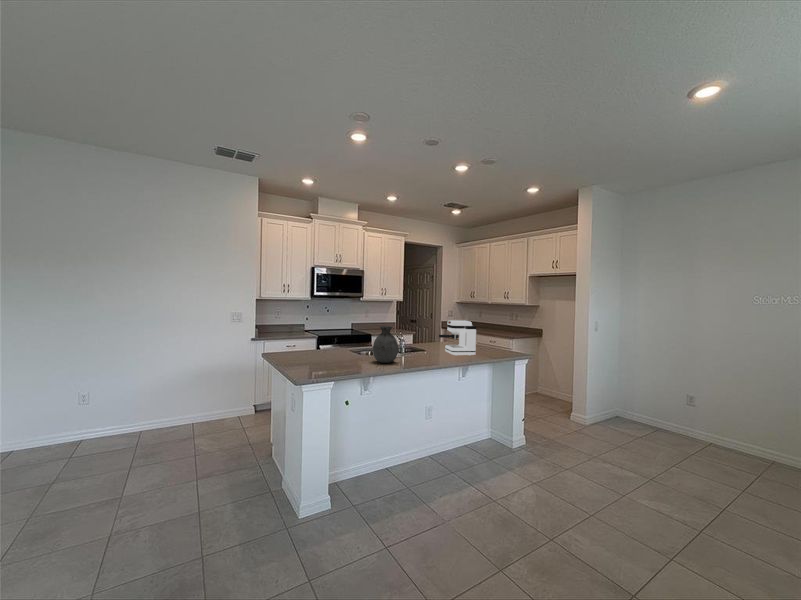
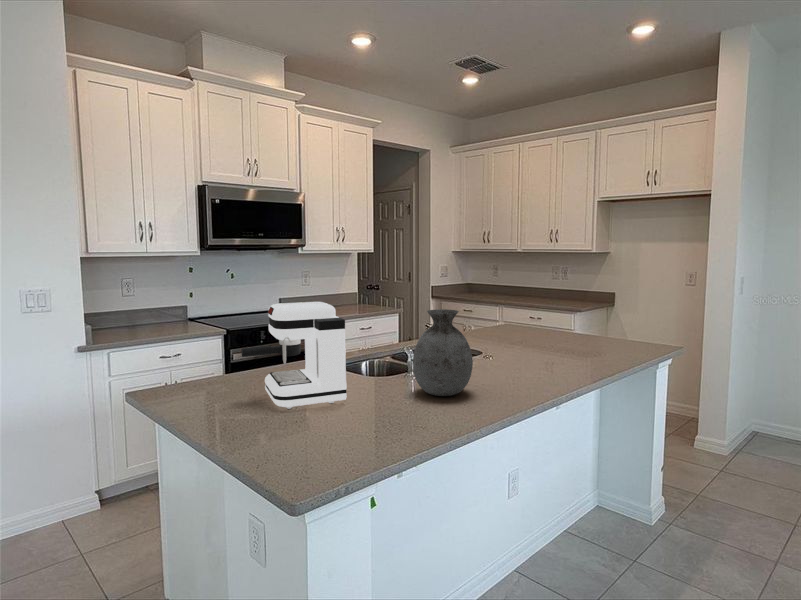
coffee maker: present [439,320,476,356] -> present [241,302,347,409]

